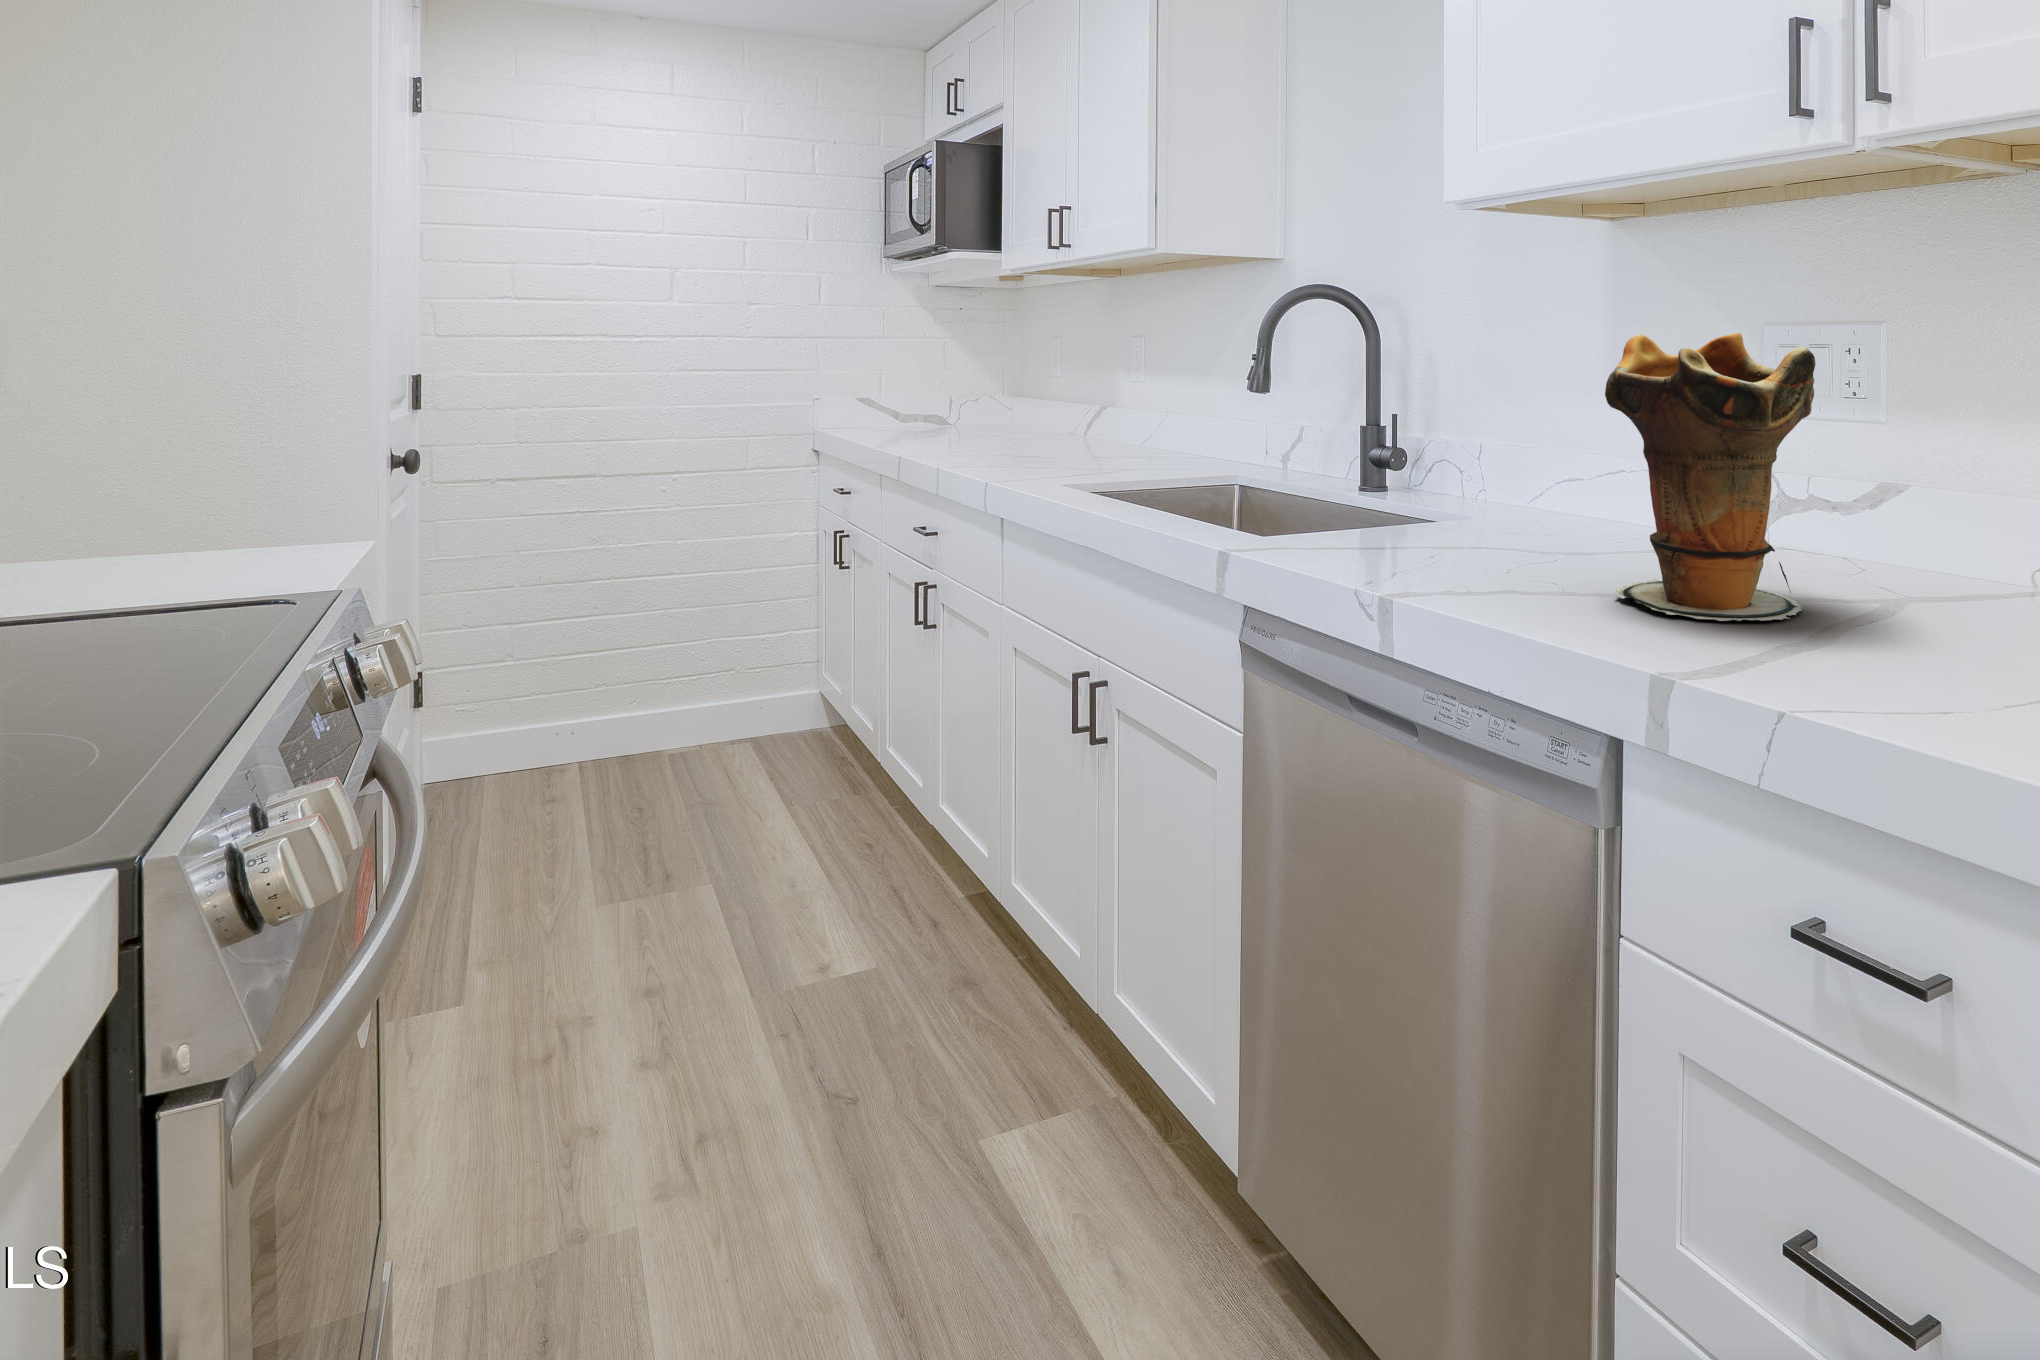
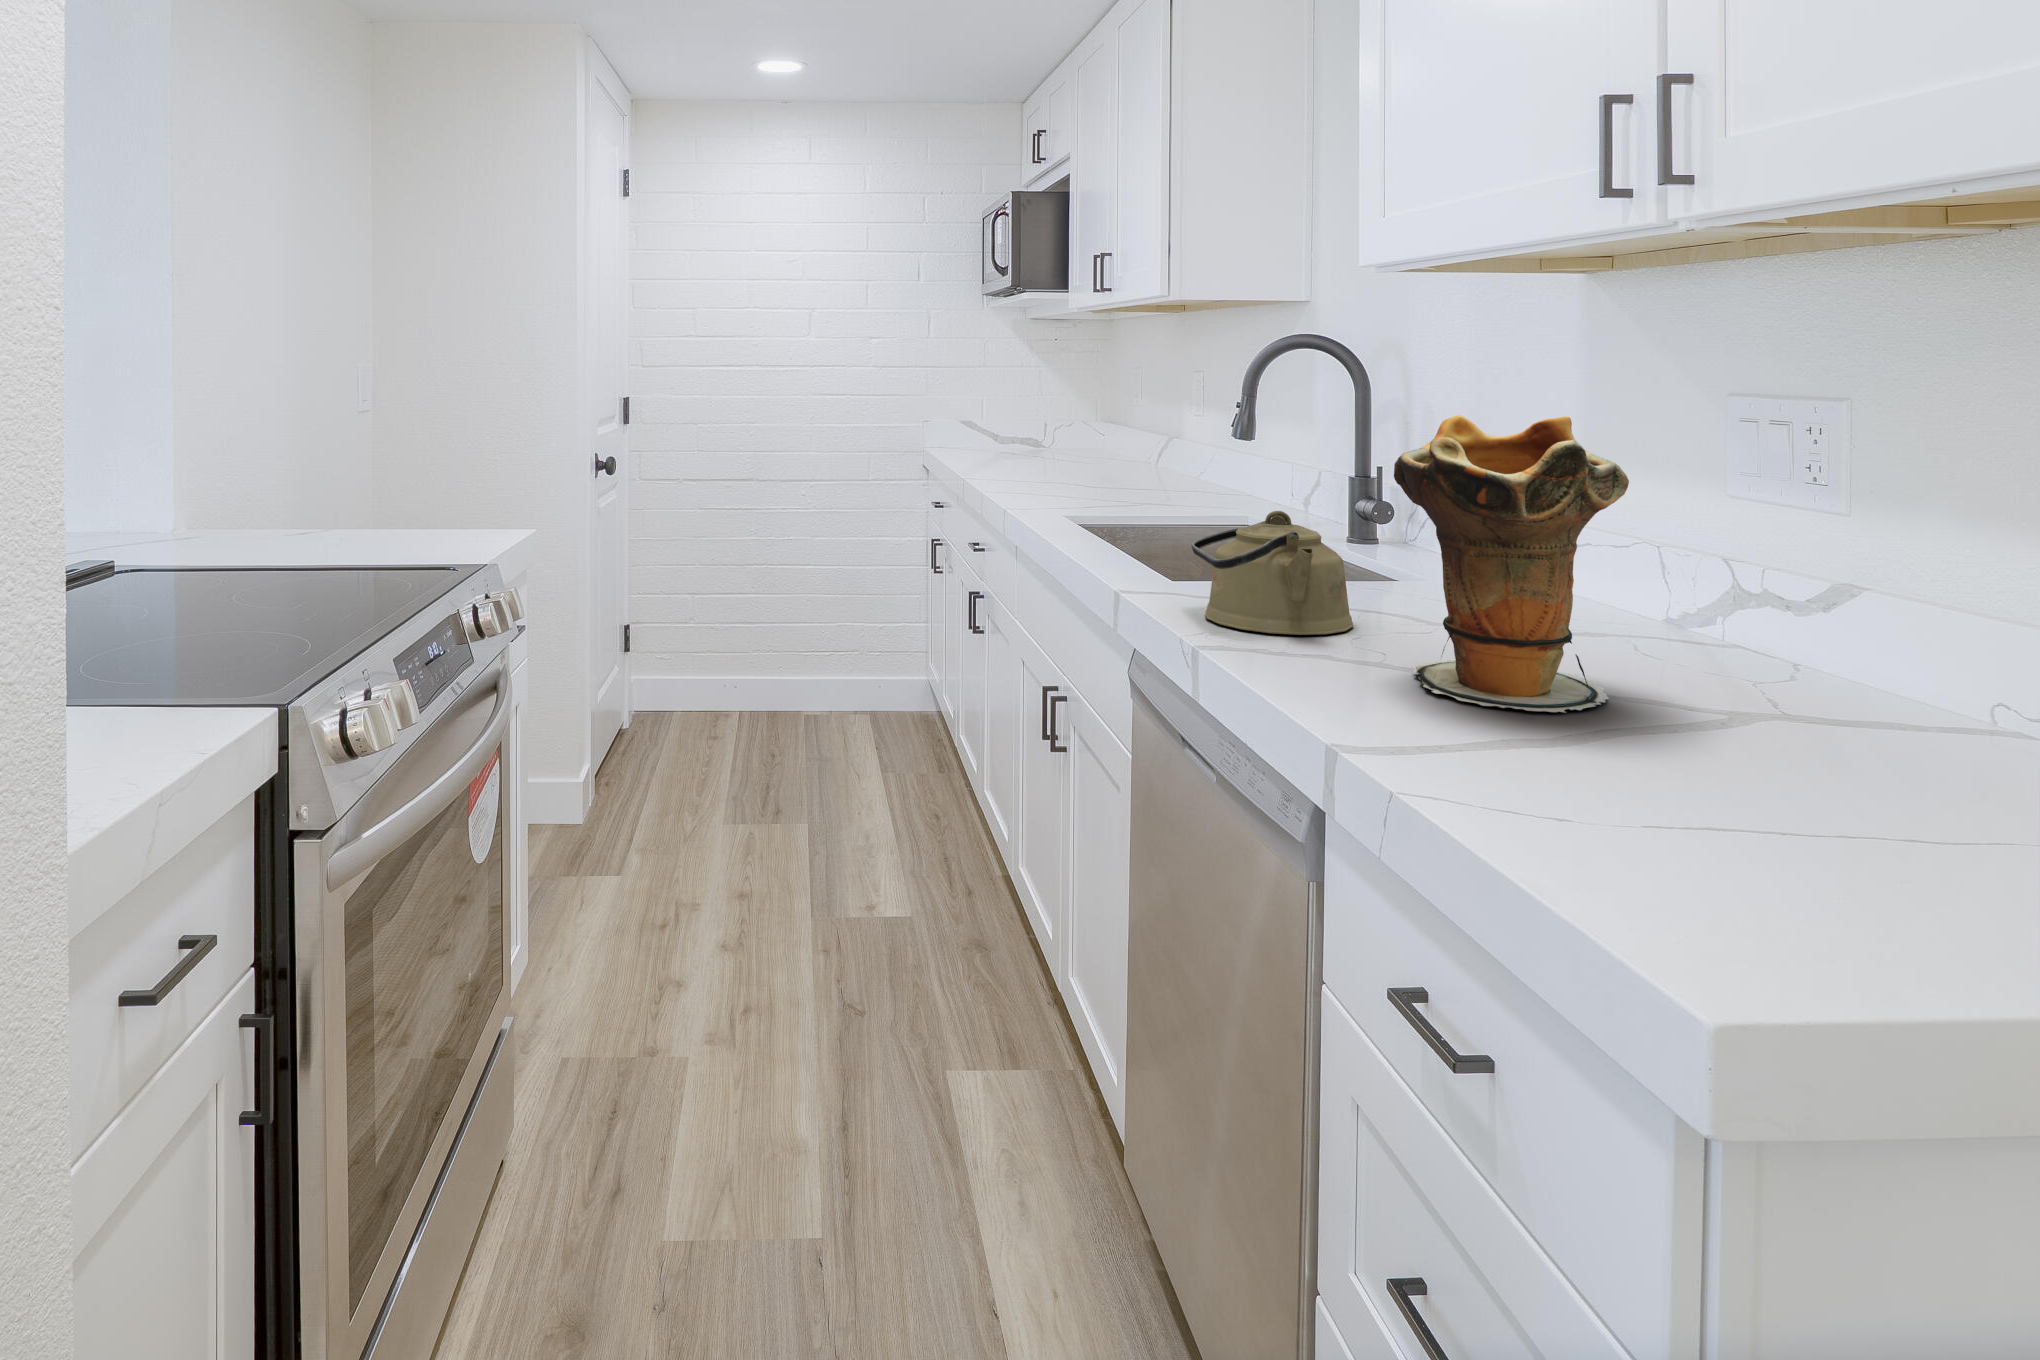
kettle: none [1325,448,1497,576] -> present [1191,511,1354,635]

